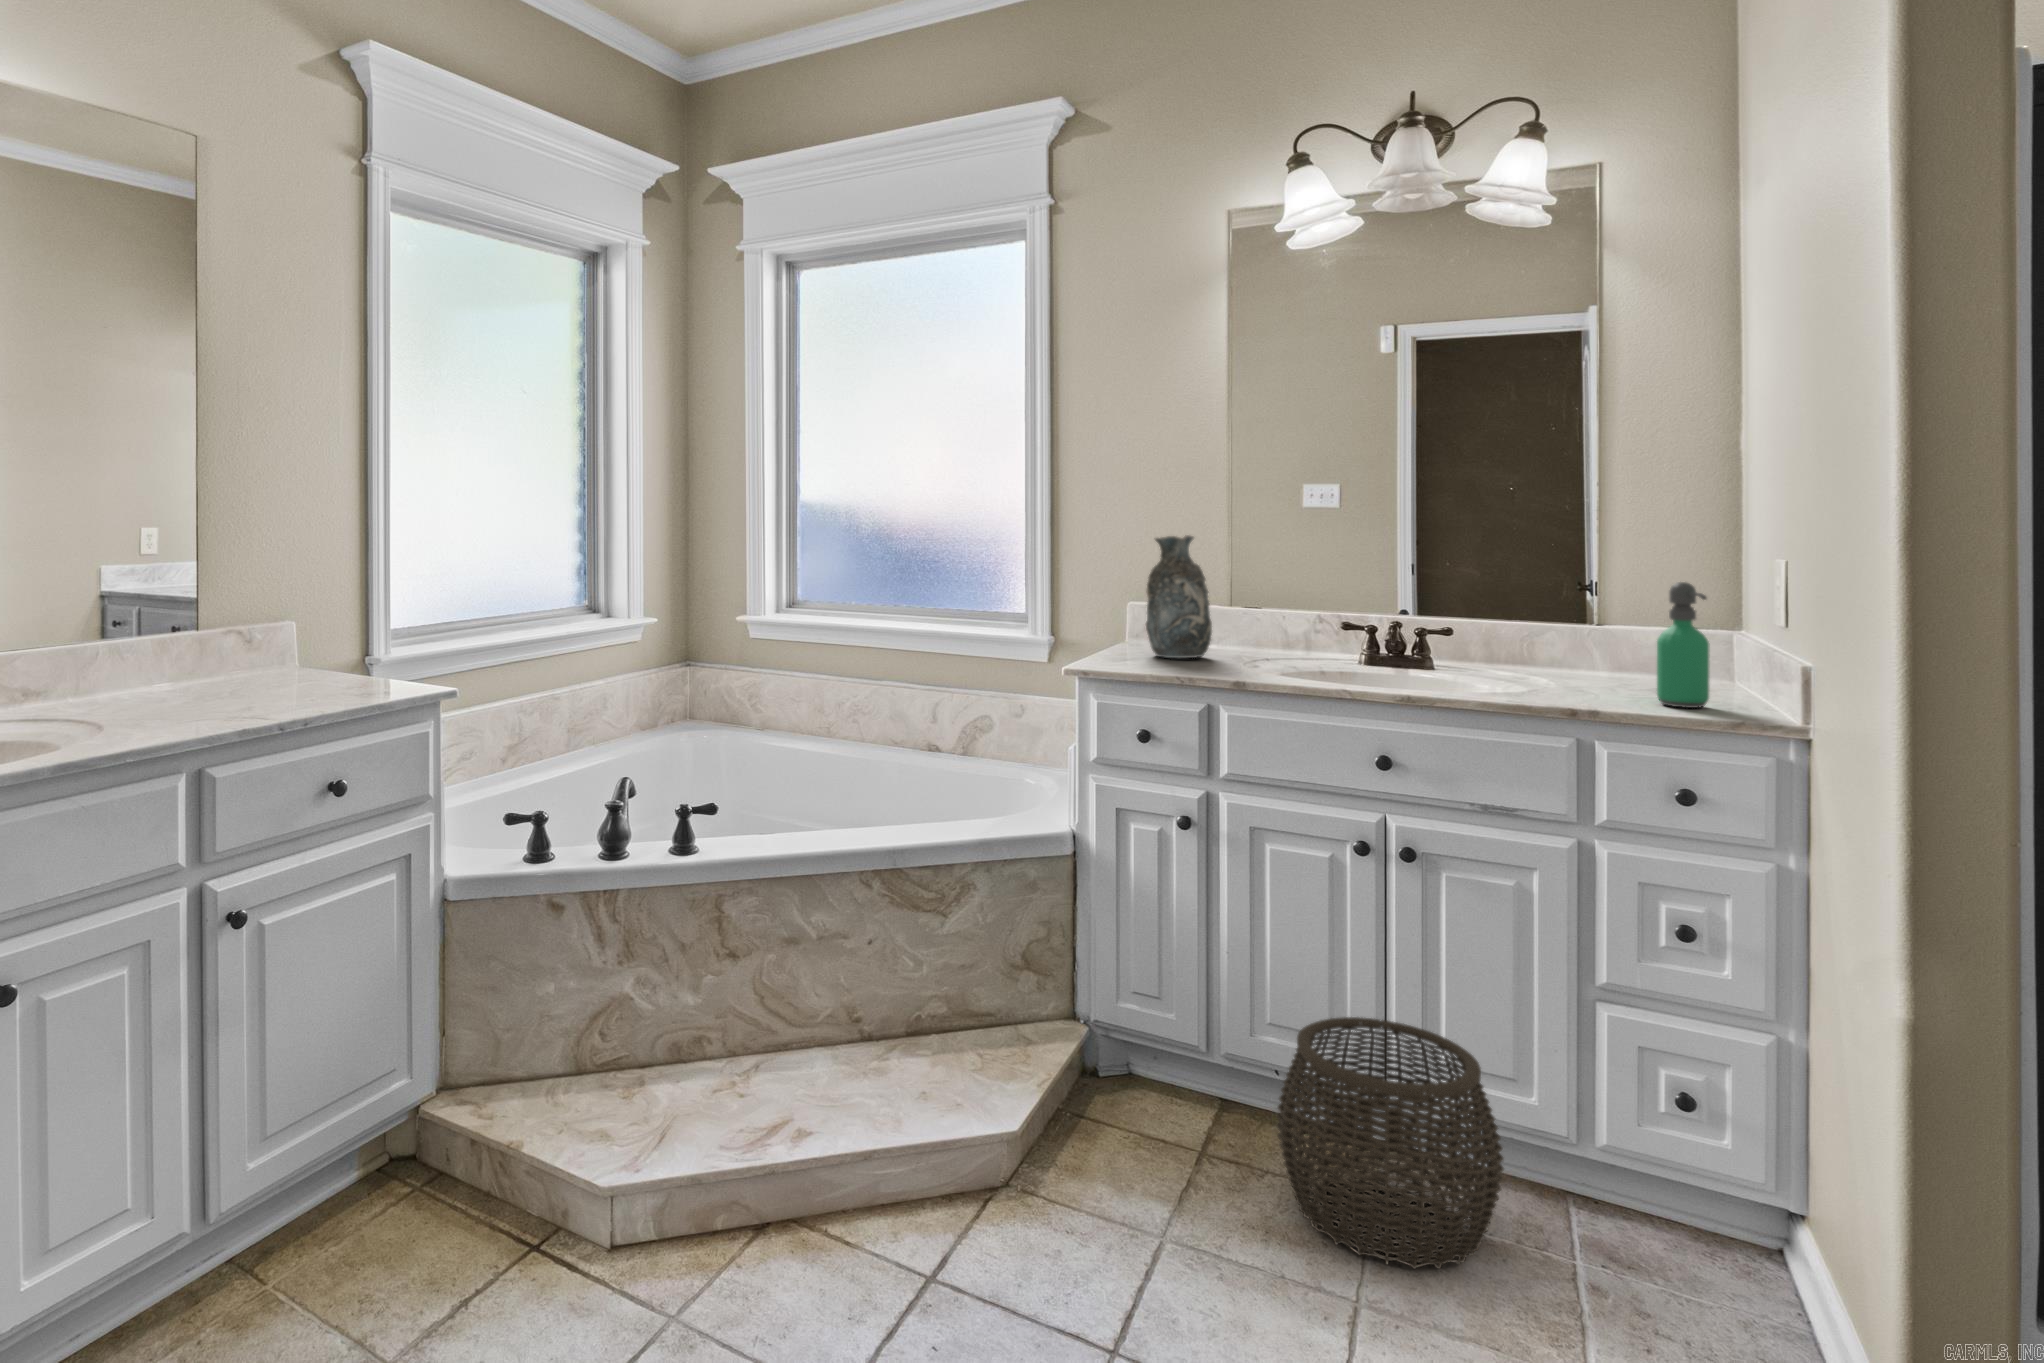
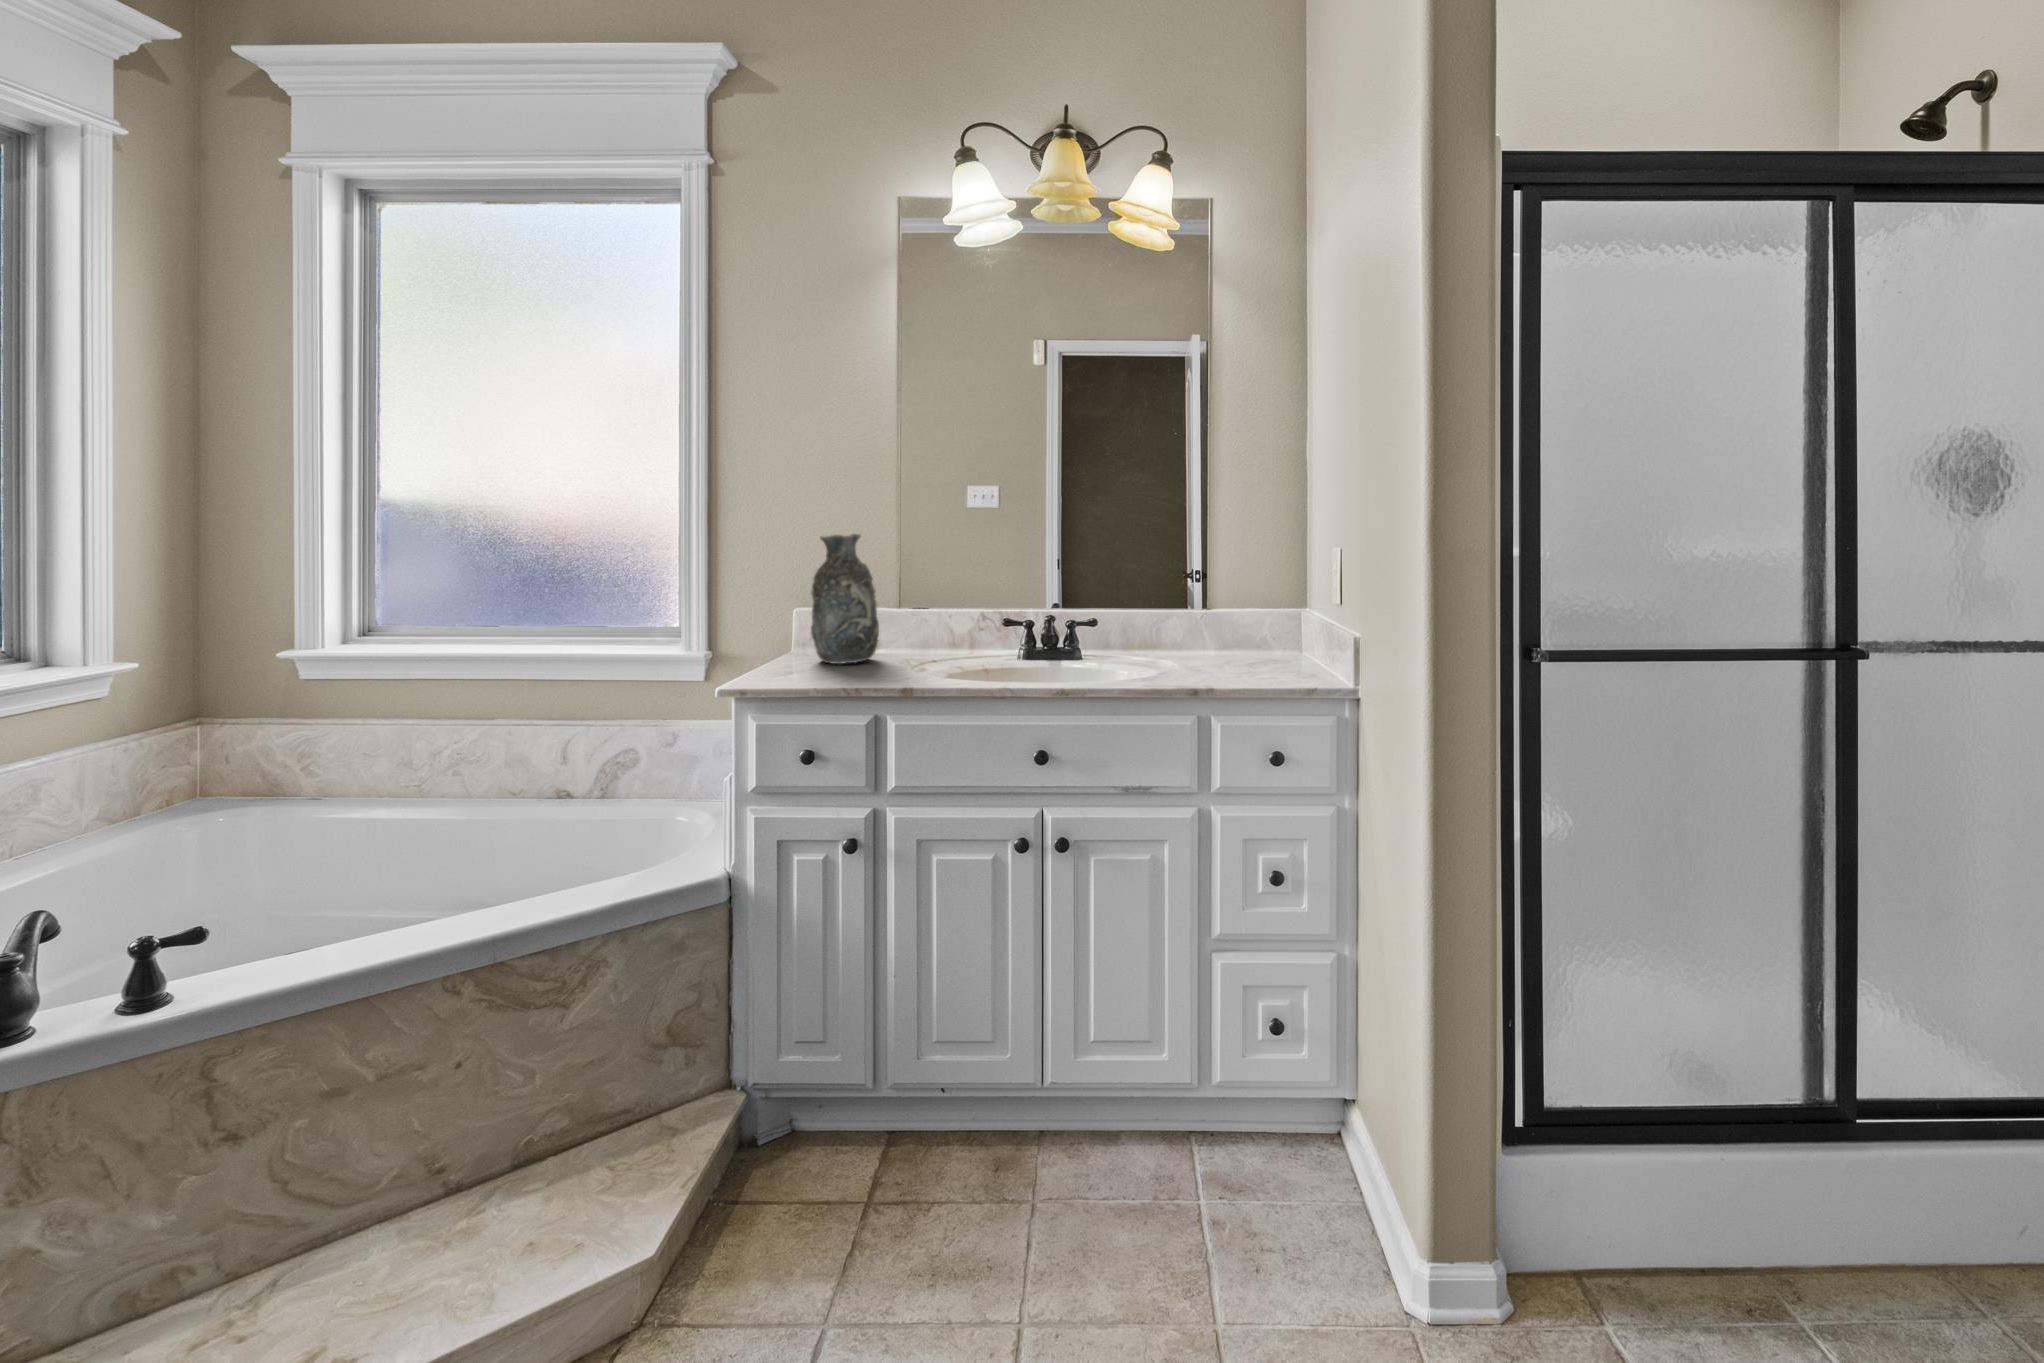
soap dispenser: present [1657,582,1709,708] -> none [1257,577,1294,687]
woven basket: present [1276,1017,1504,1269] -> none [945,1016,1148,1276]

